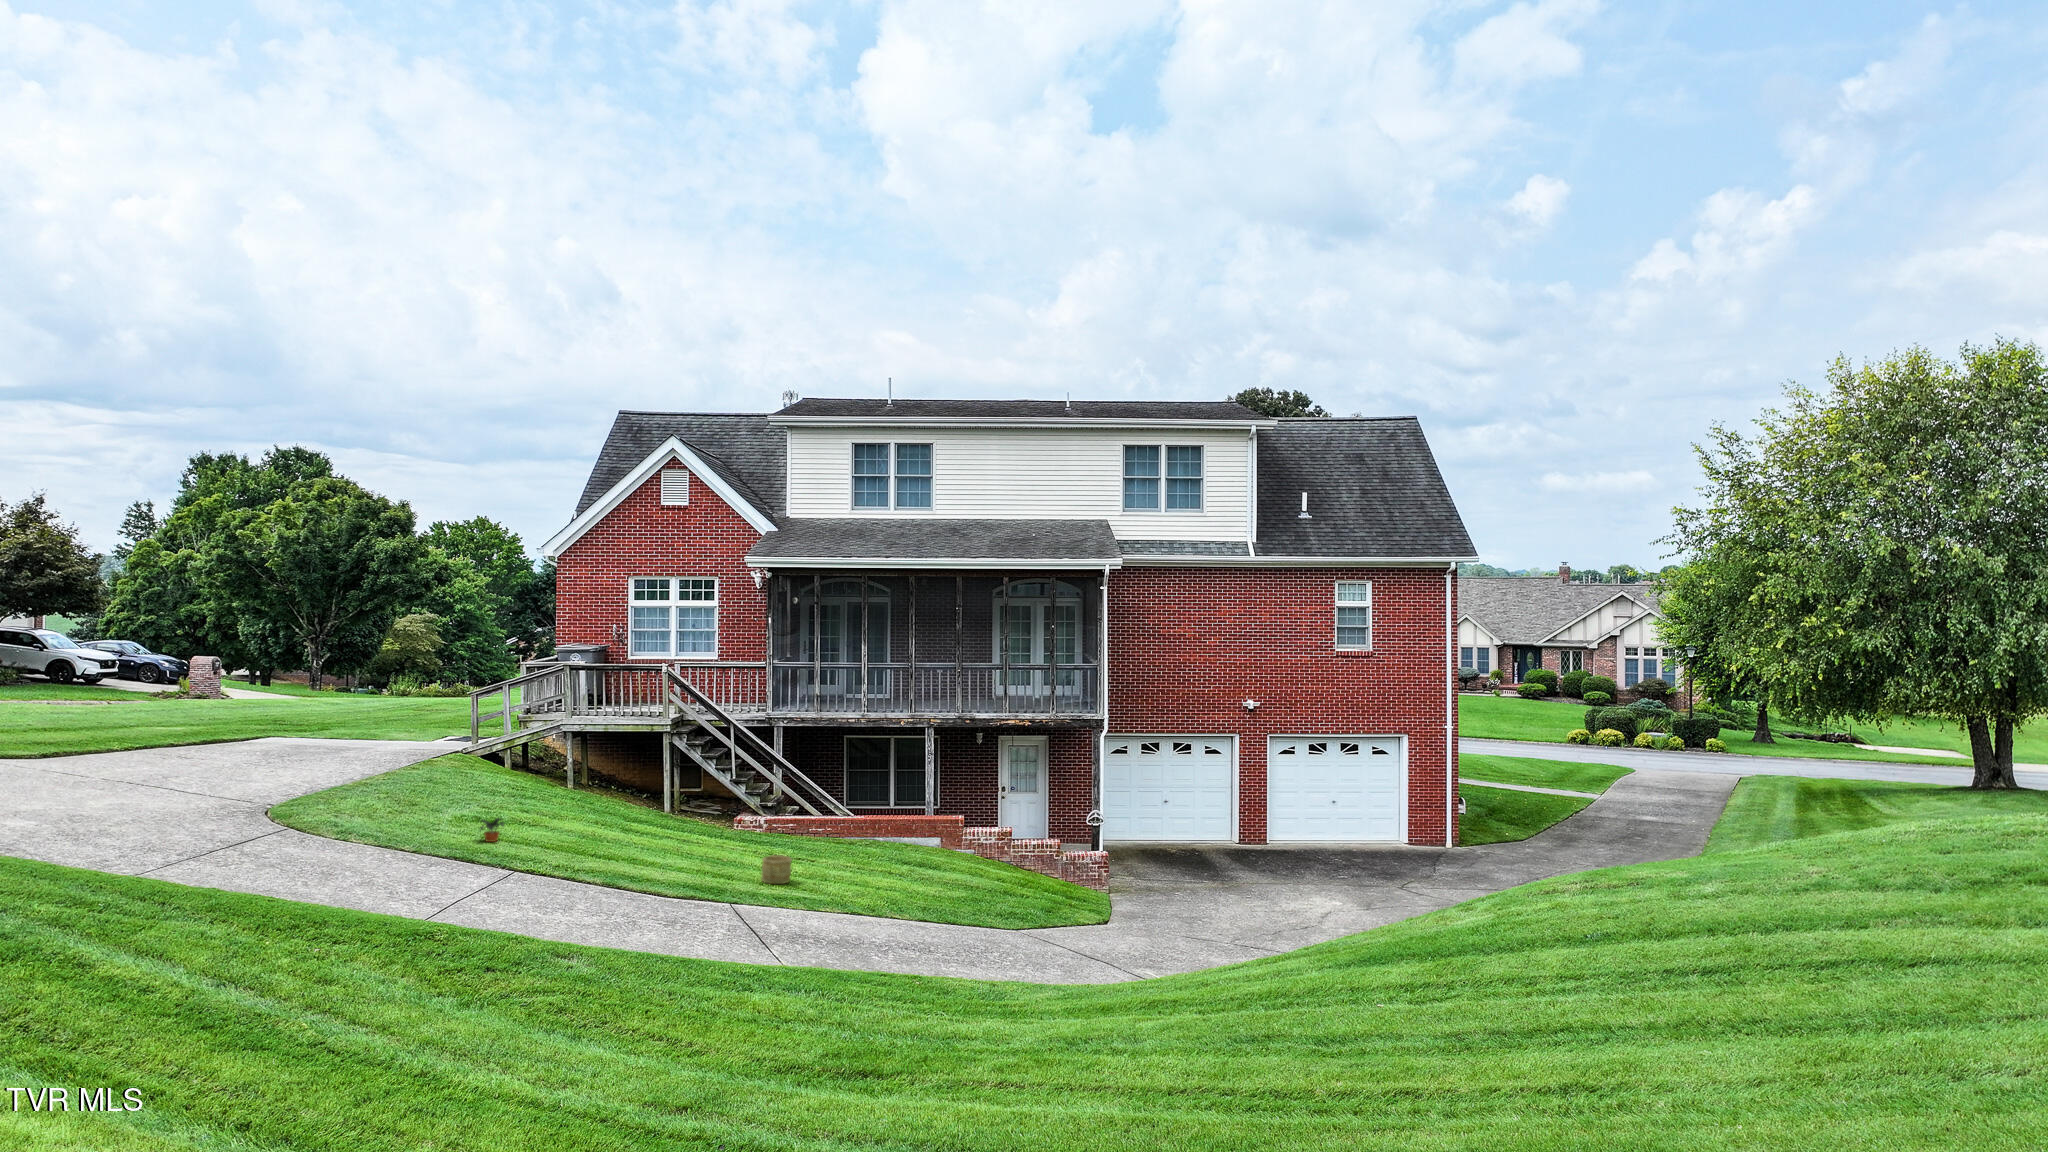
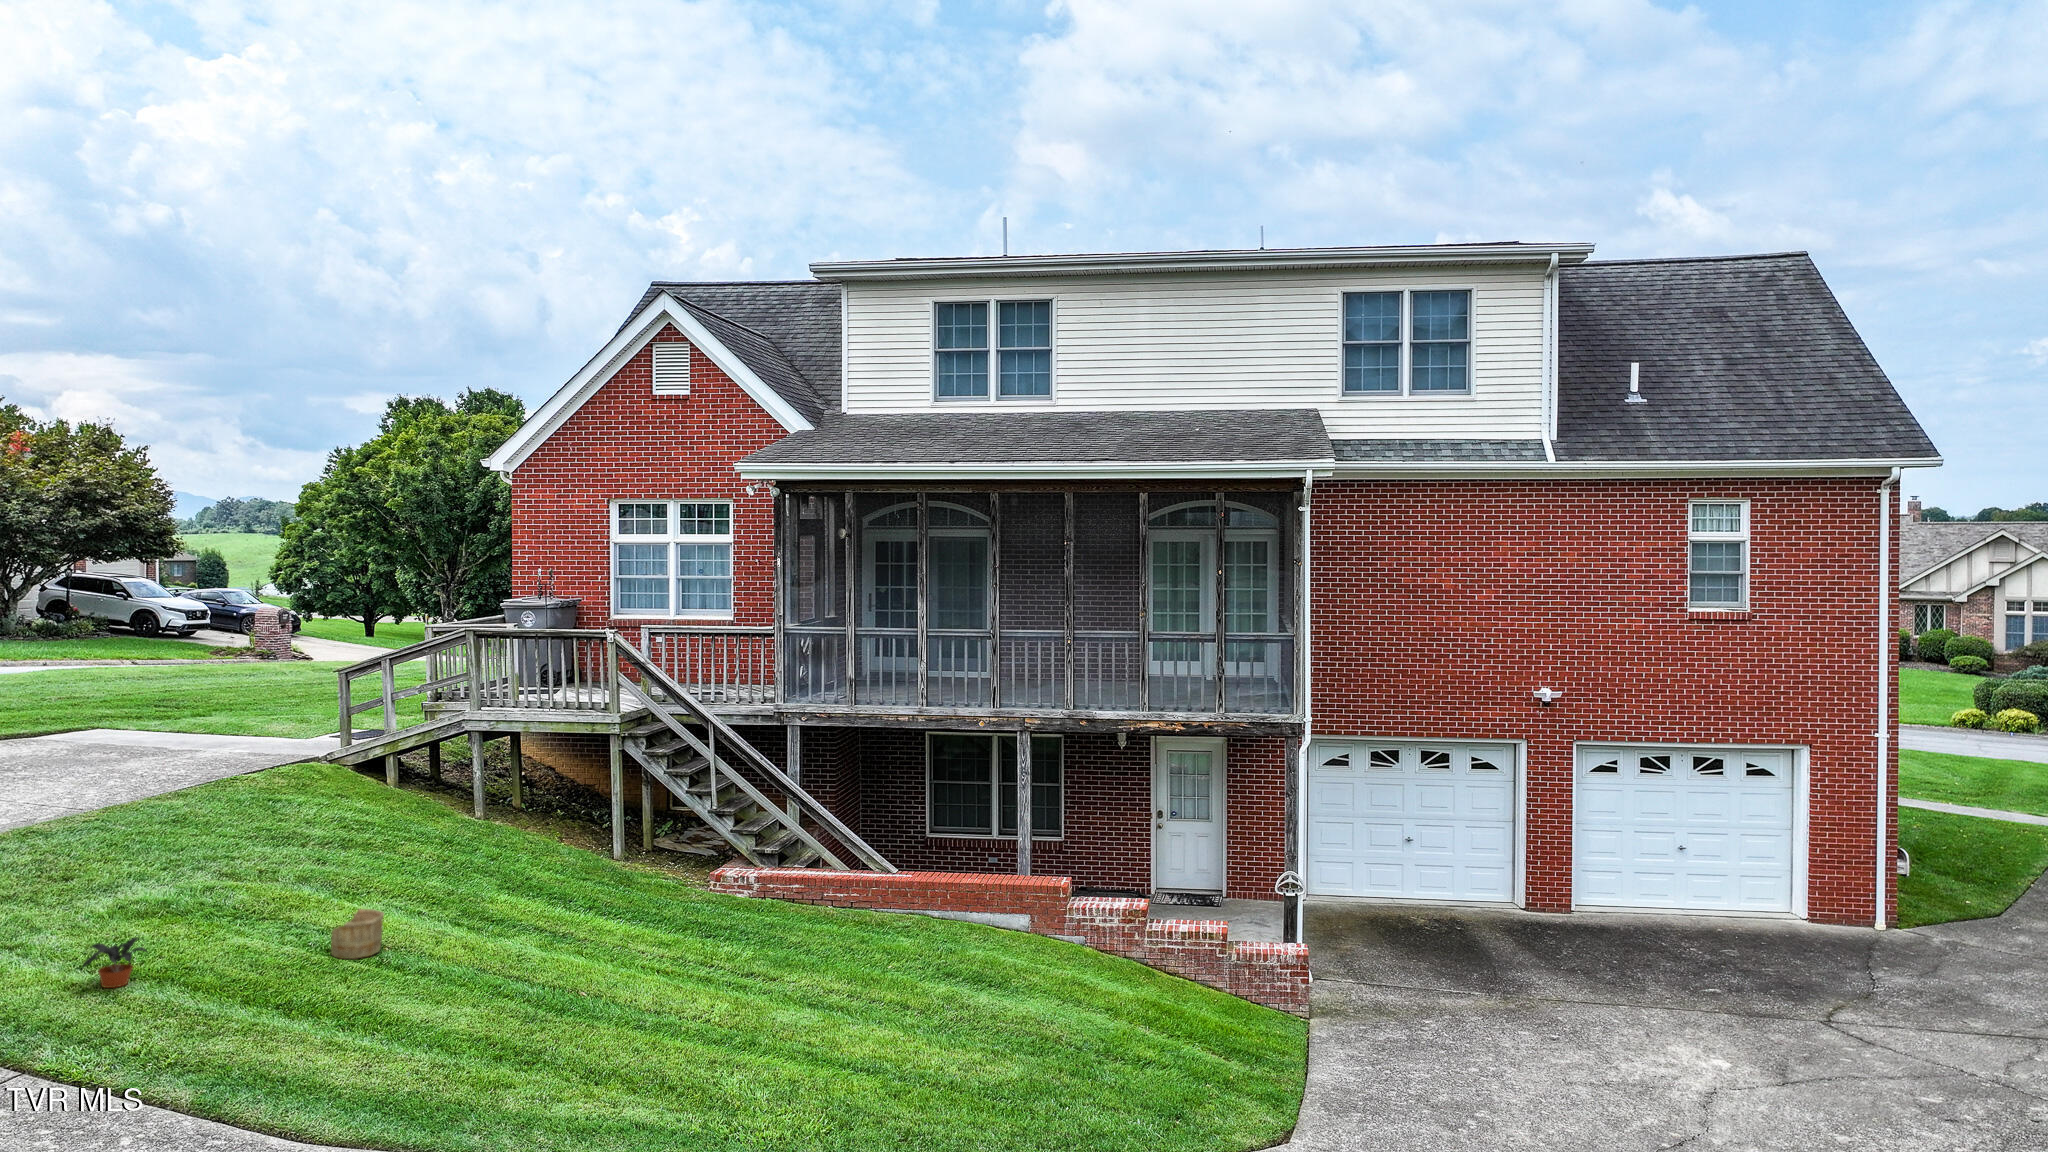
wooden bucket: present [761,855,792,884] -> present [331,909,384,959]

